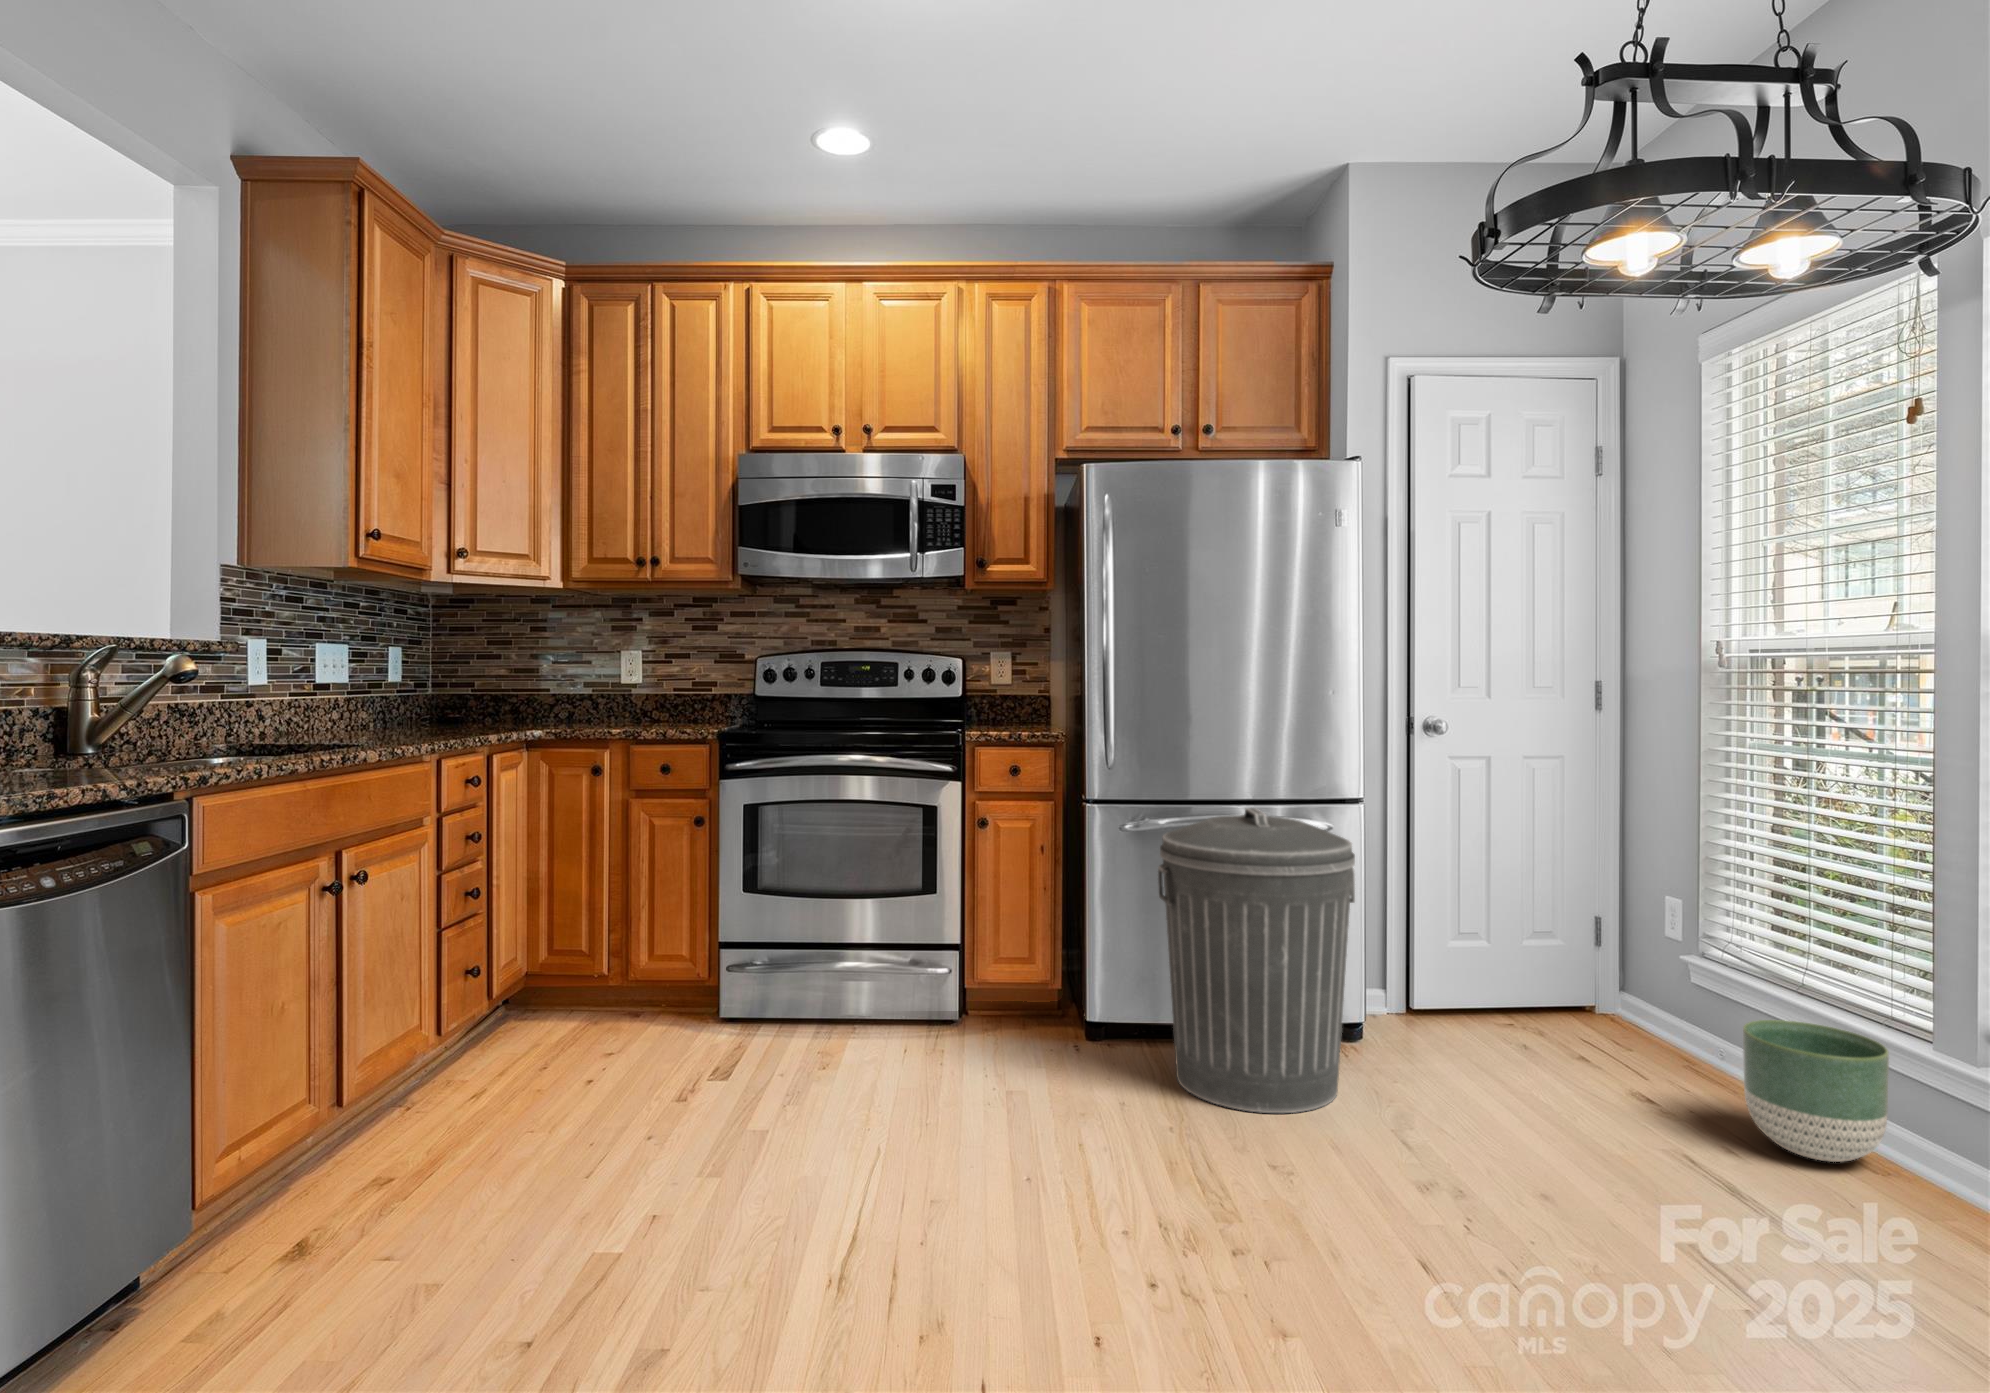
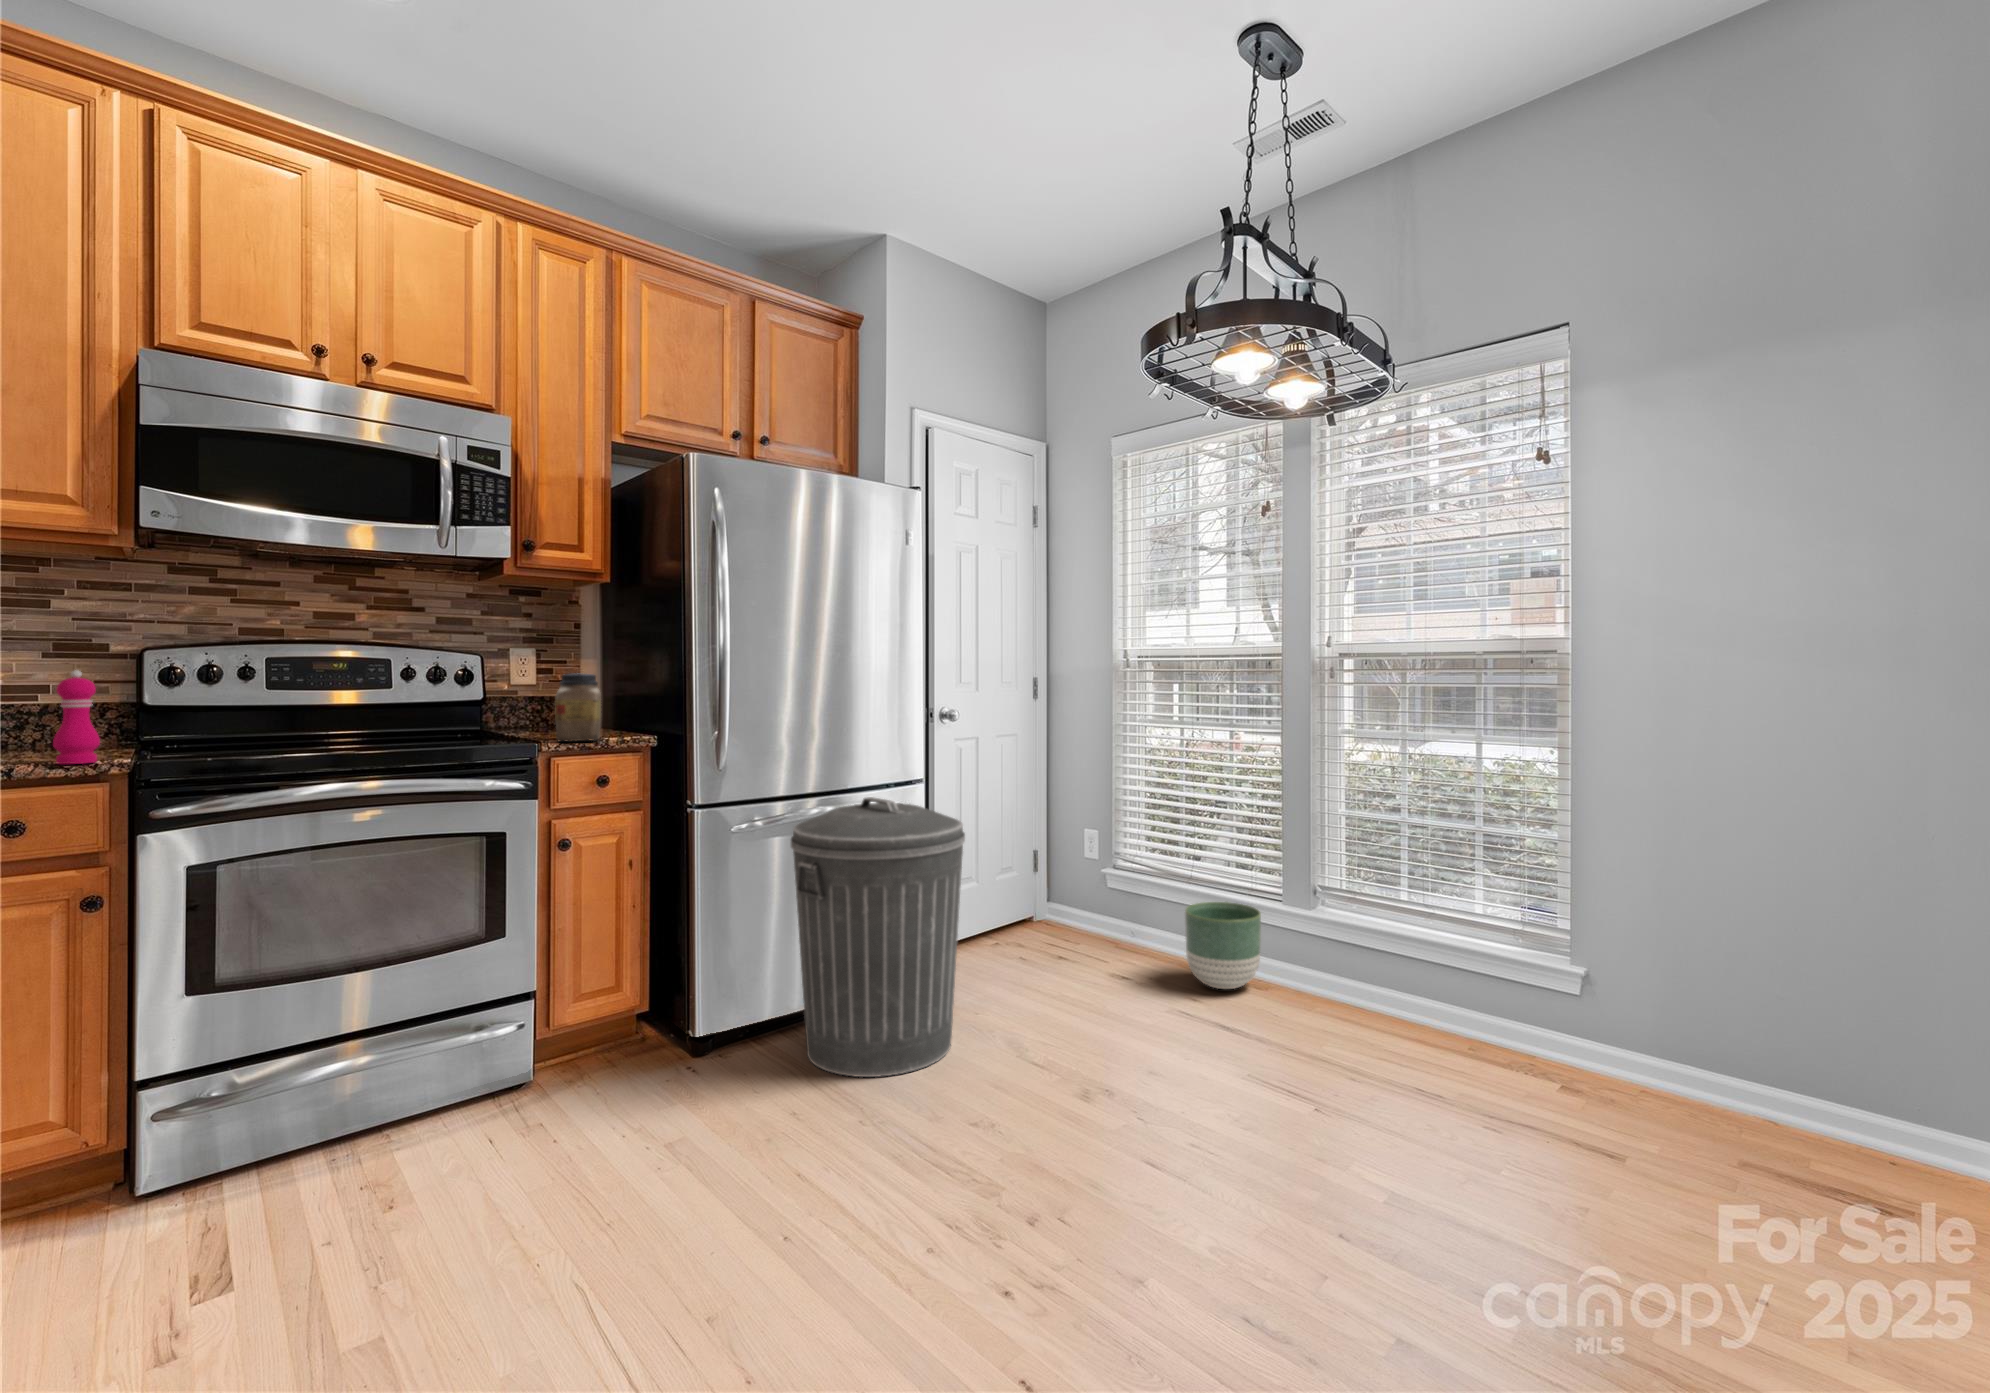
pepper mill: none [681,670,704,731] -> present [53,670,100,764]
jar: none [986,674,1027,734] -> present [555,673,601,742]

